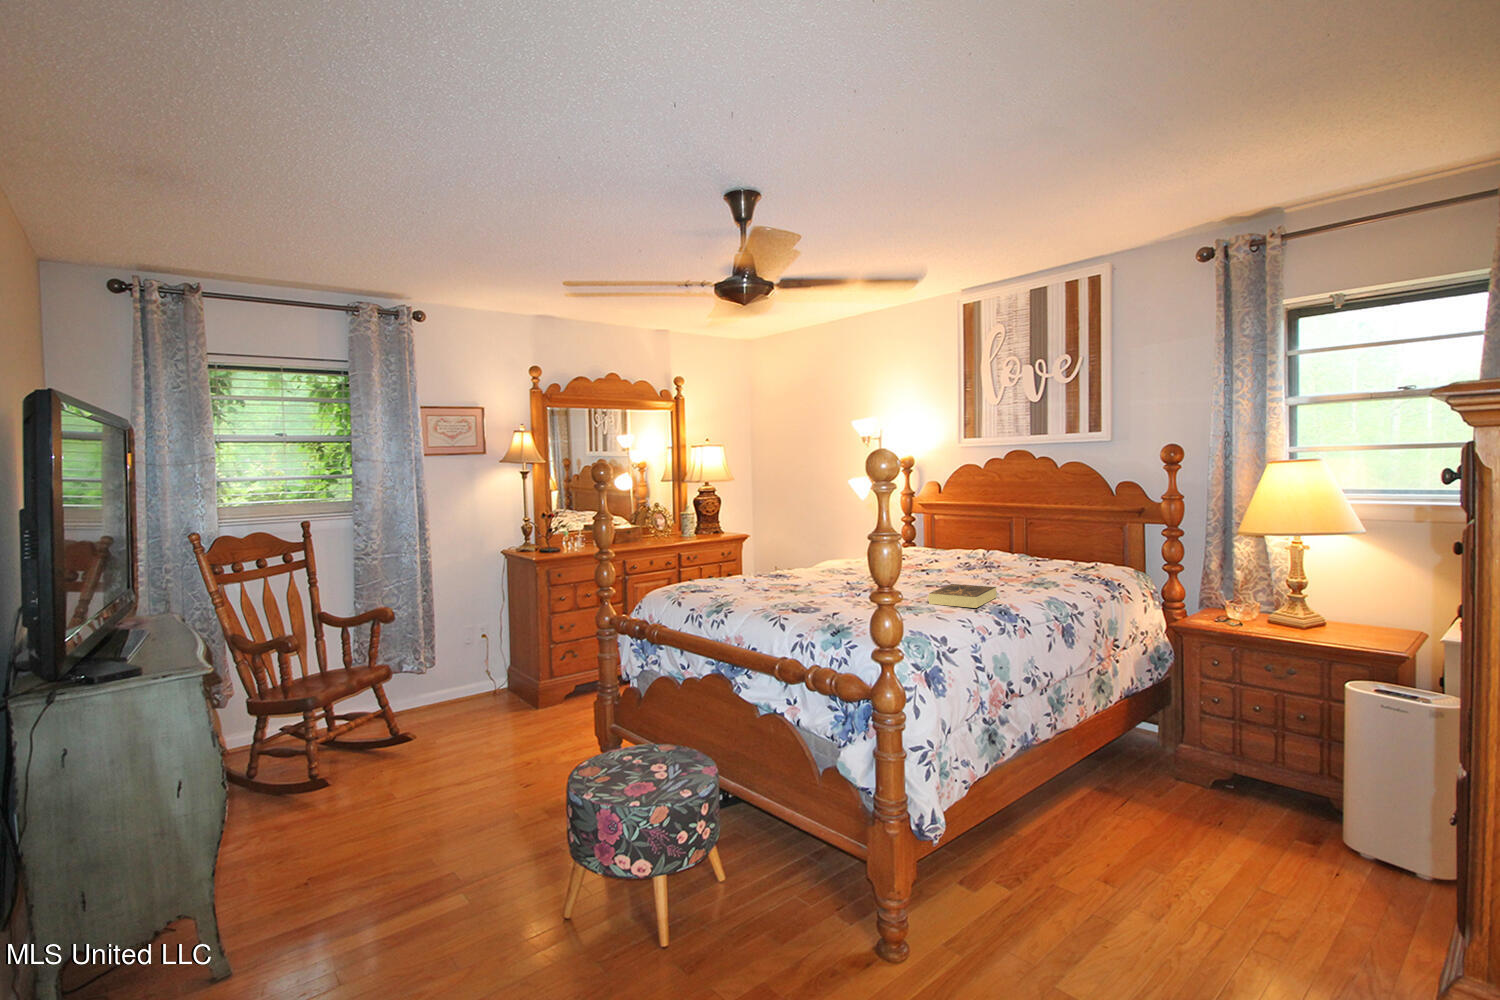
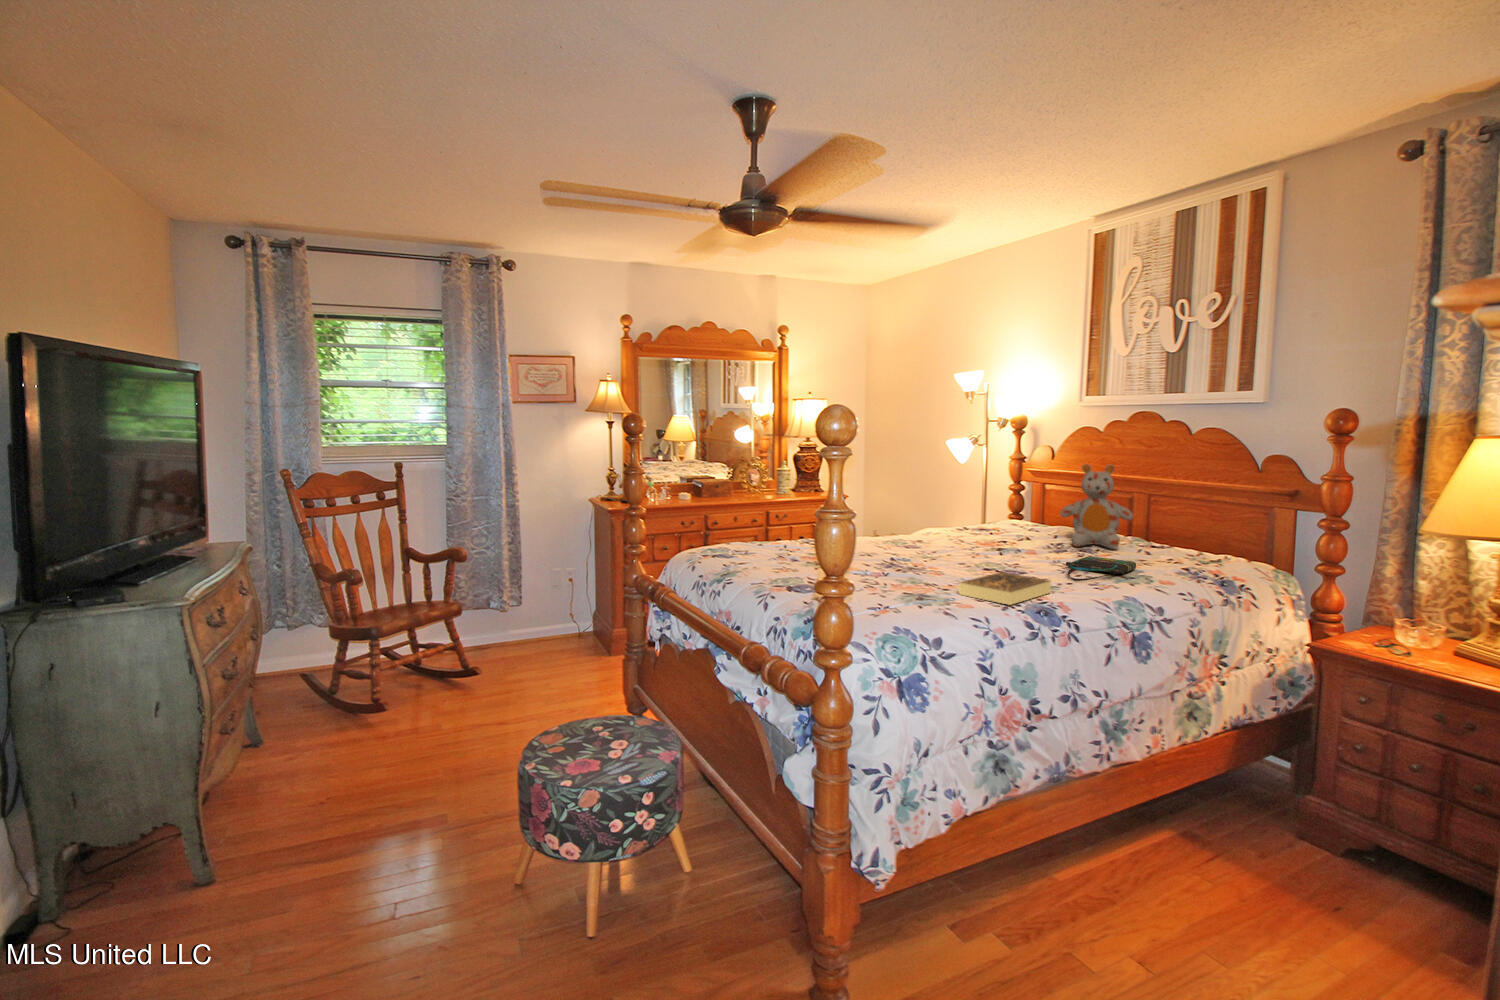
stuffed bear: none [963,494,1021,563] -> present [1060,464,1133,549]
tote bag: none [989,569,1041,588] -> present [1066,556,1136,581]

